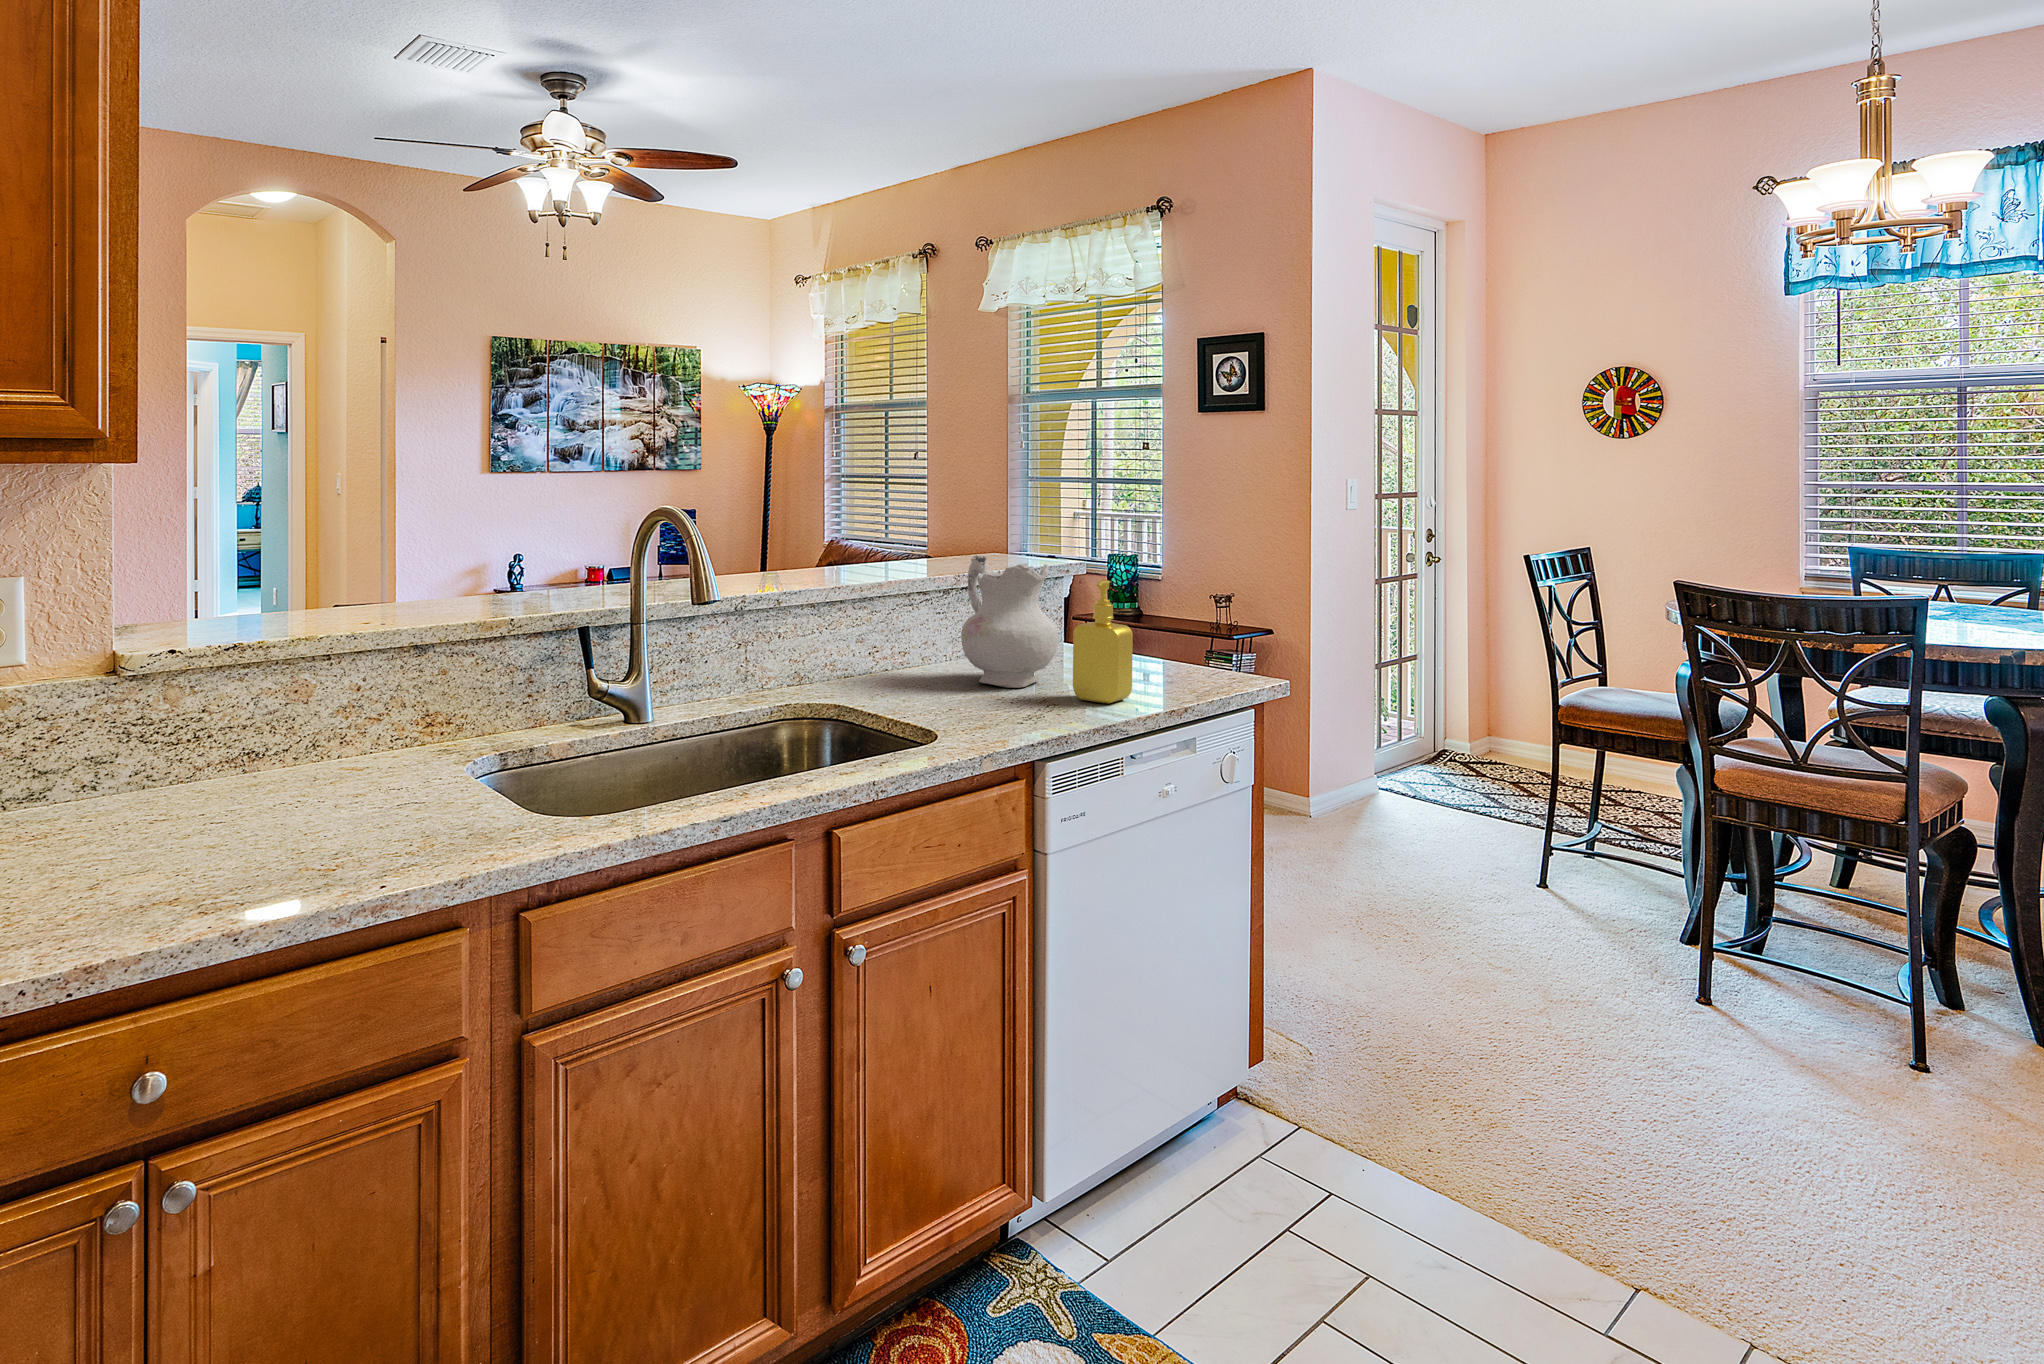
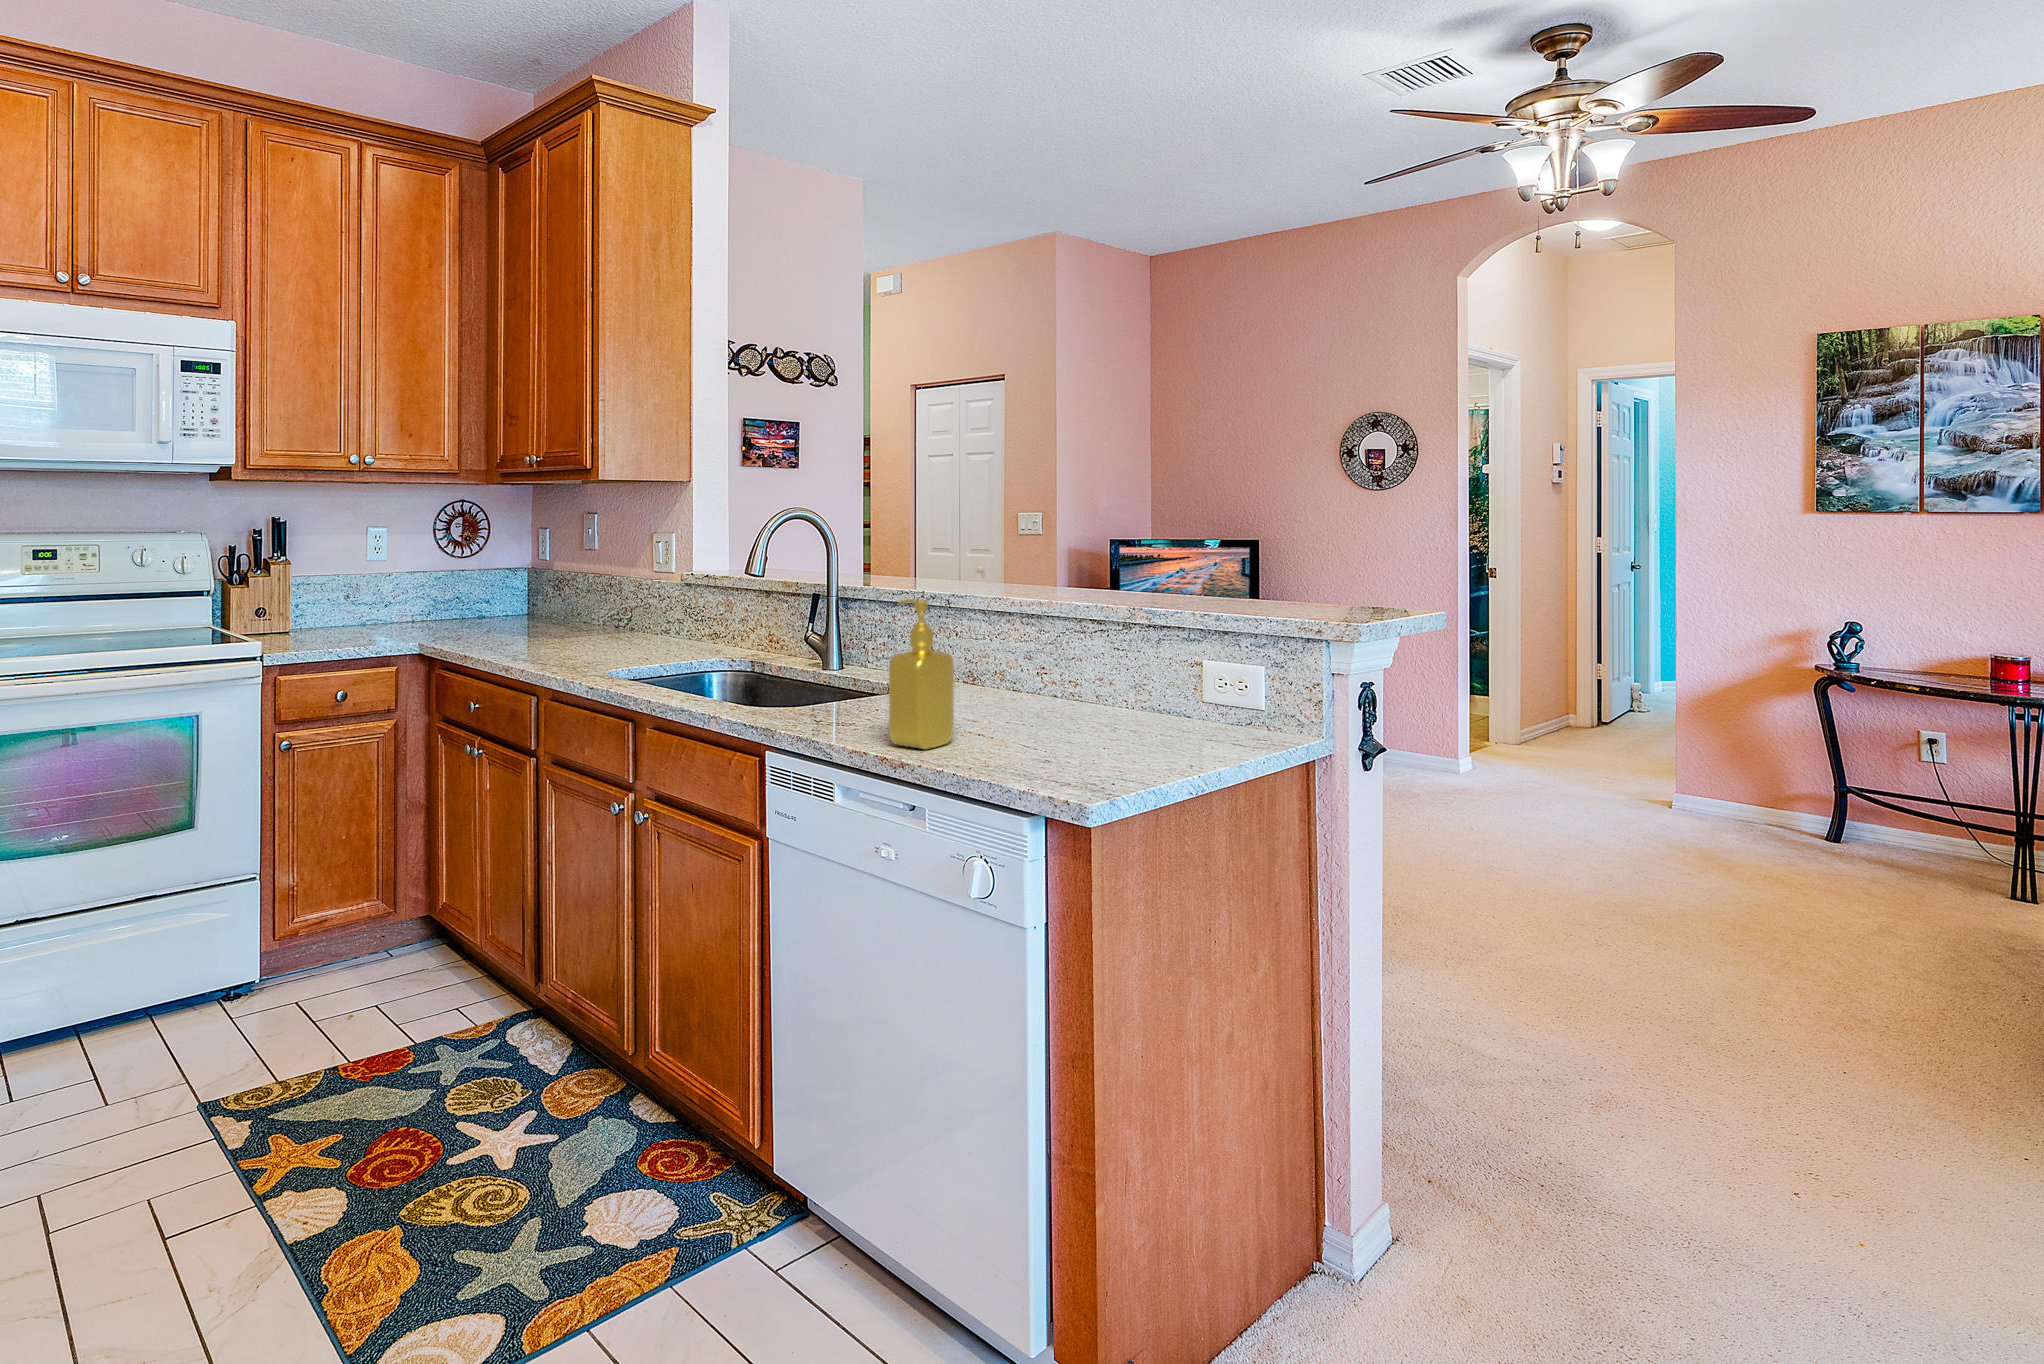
ceramic pitcher: present [961,555,1059,688] -> none [969,576,1086,731]

